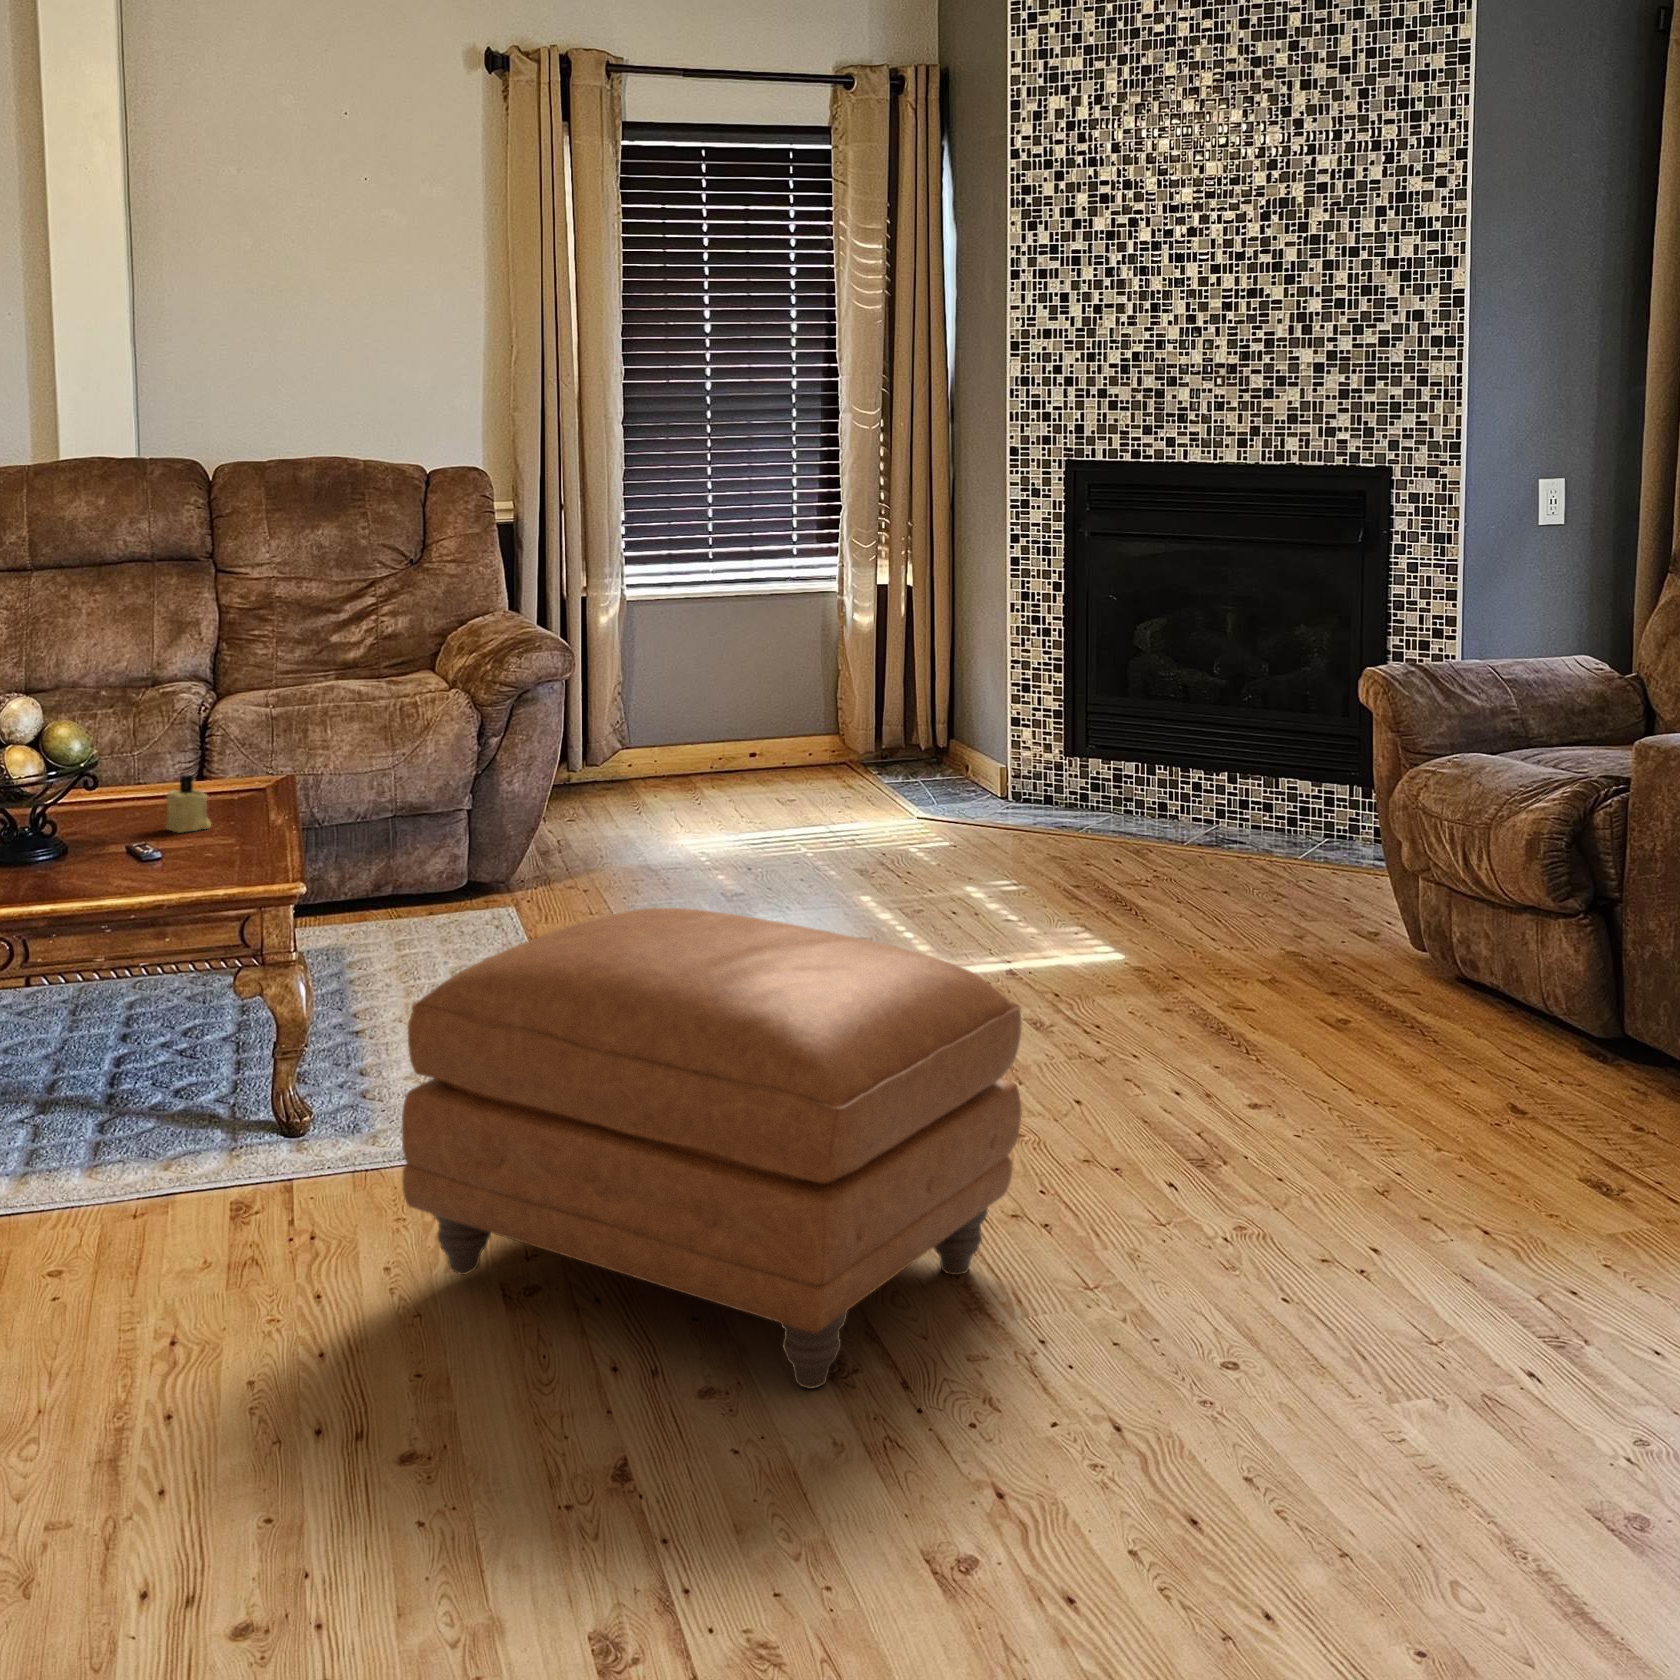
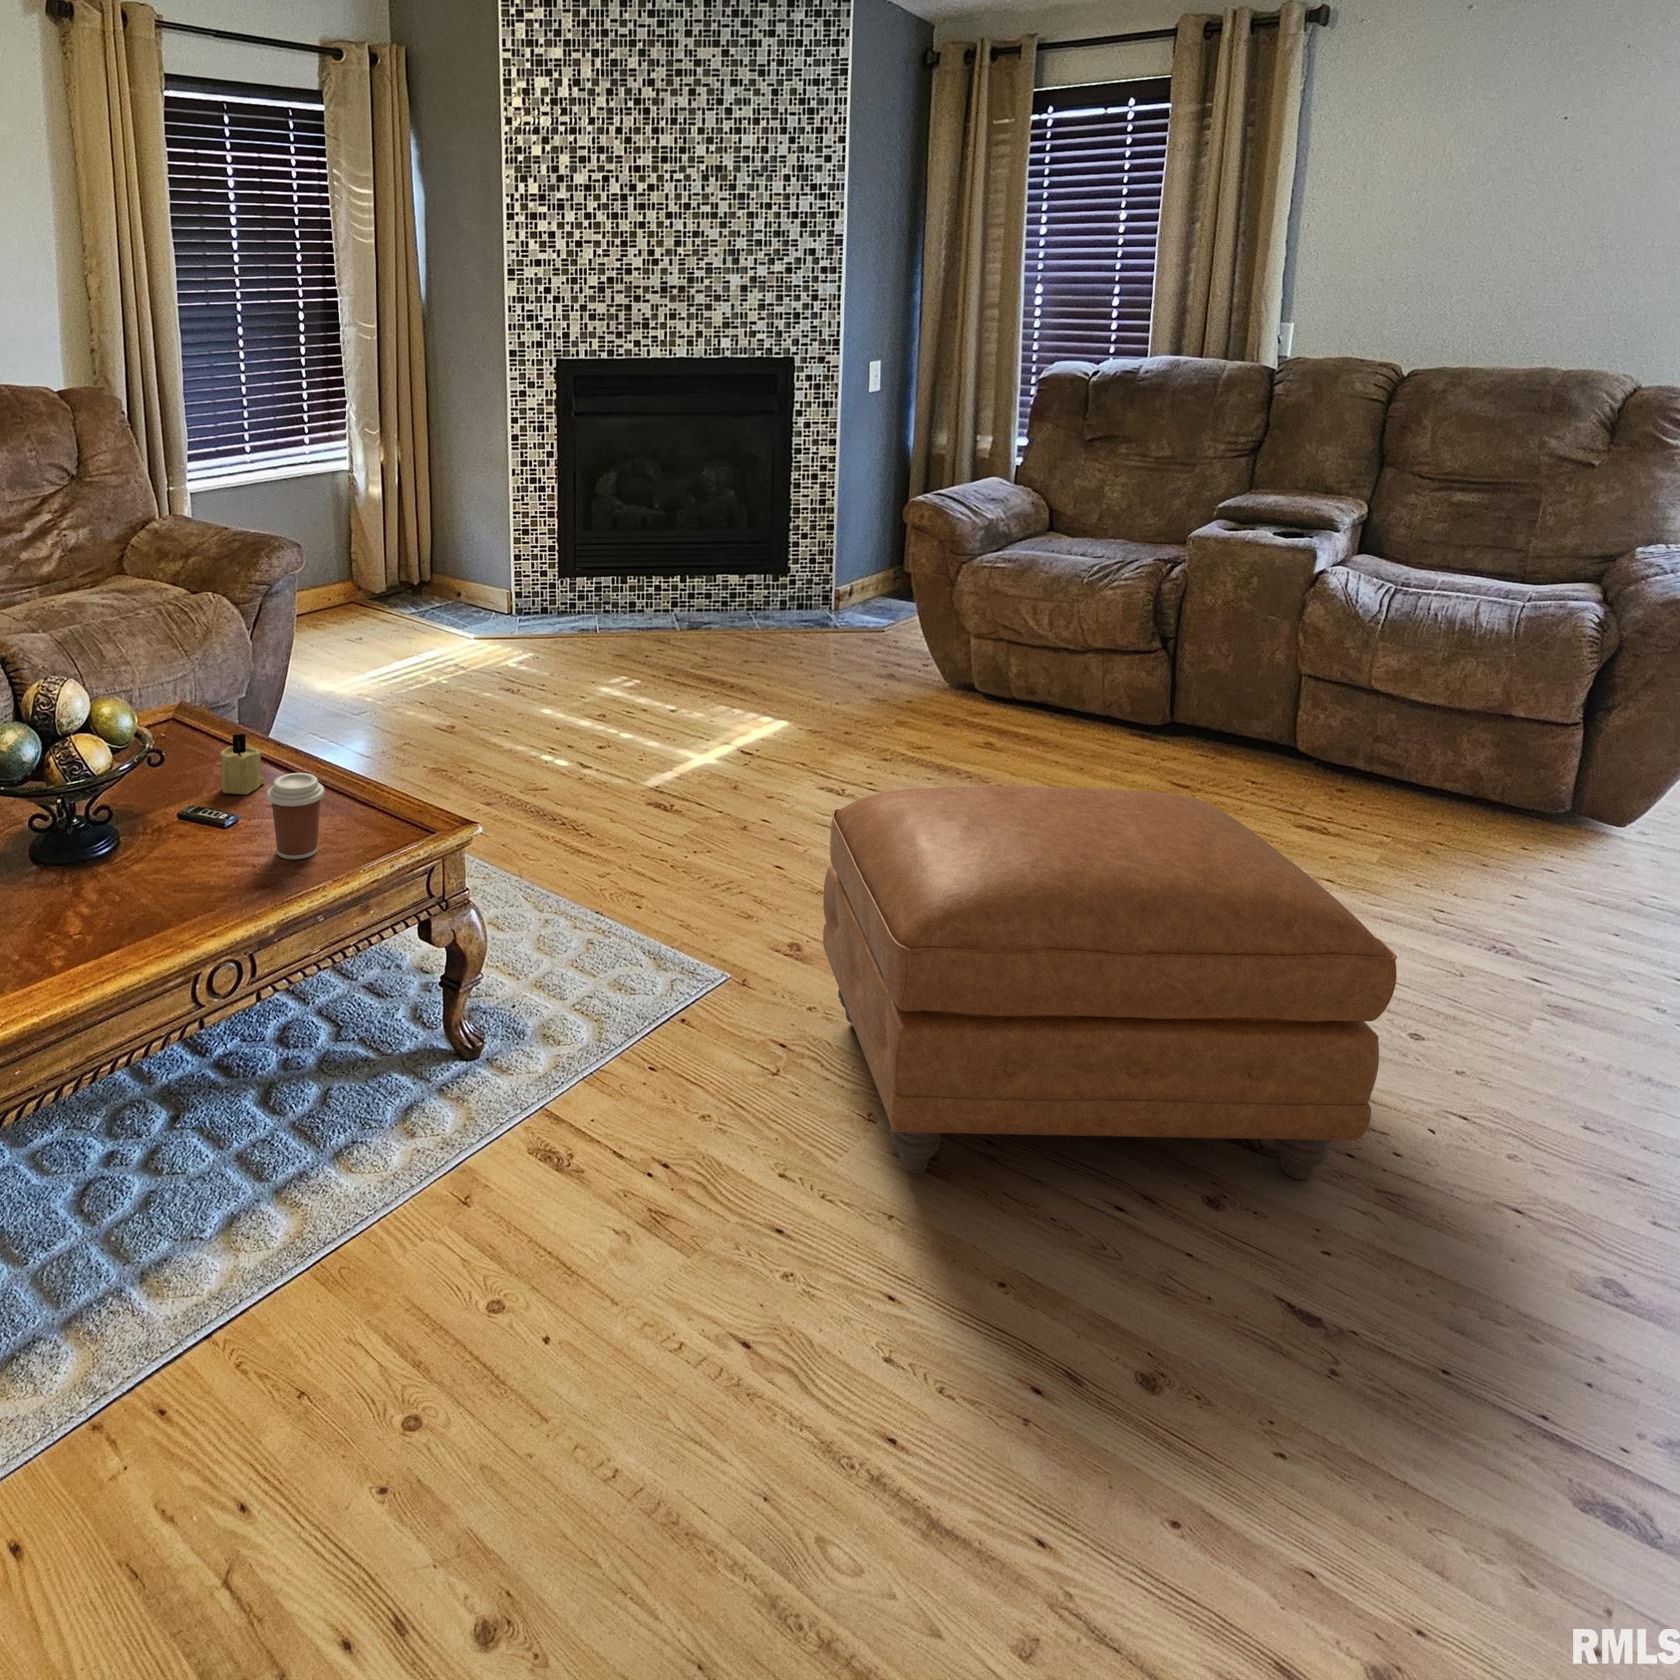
coffee cup: none [98,794,154,871] -> present [267,773,325,859]

